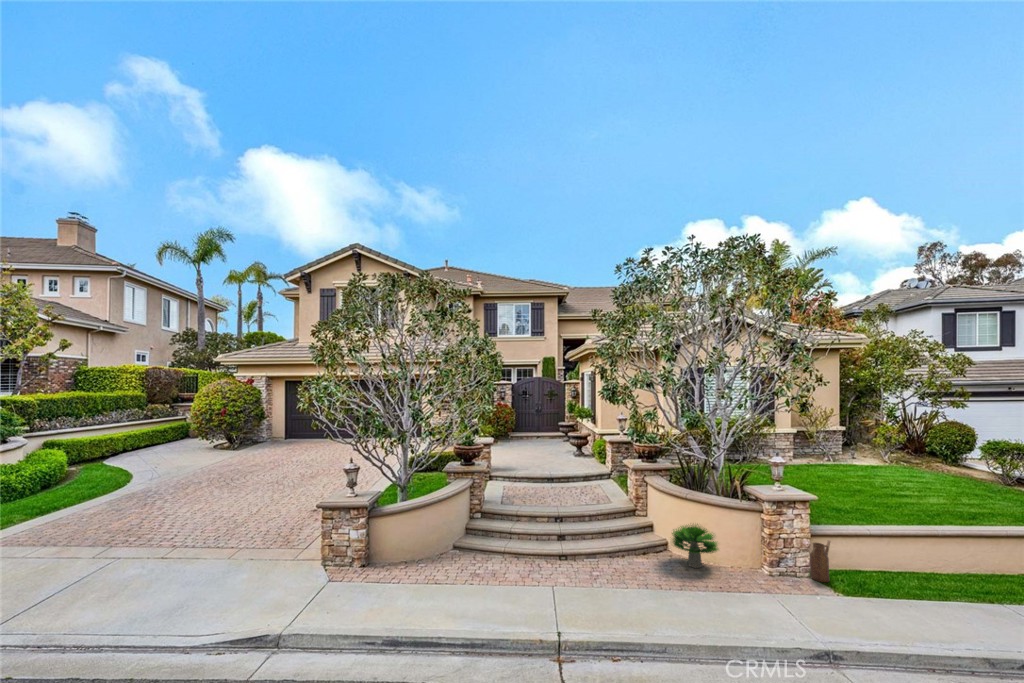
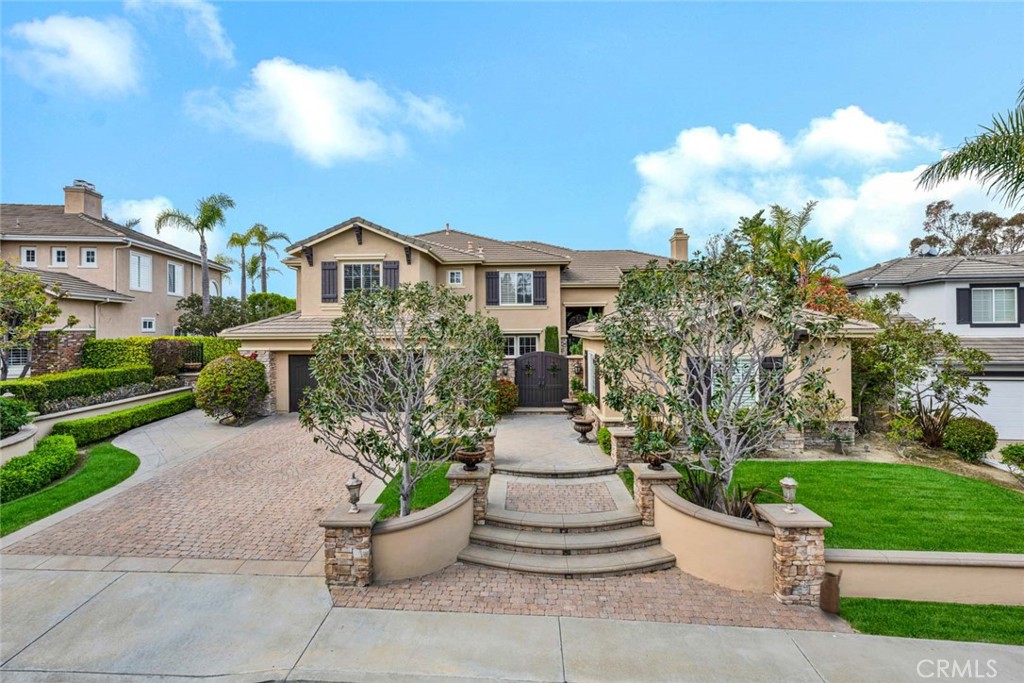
potted plant: present [672,524,718,568] -> present [826,431,852,453]

